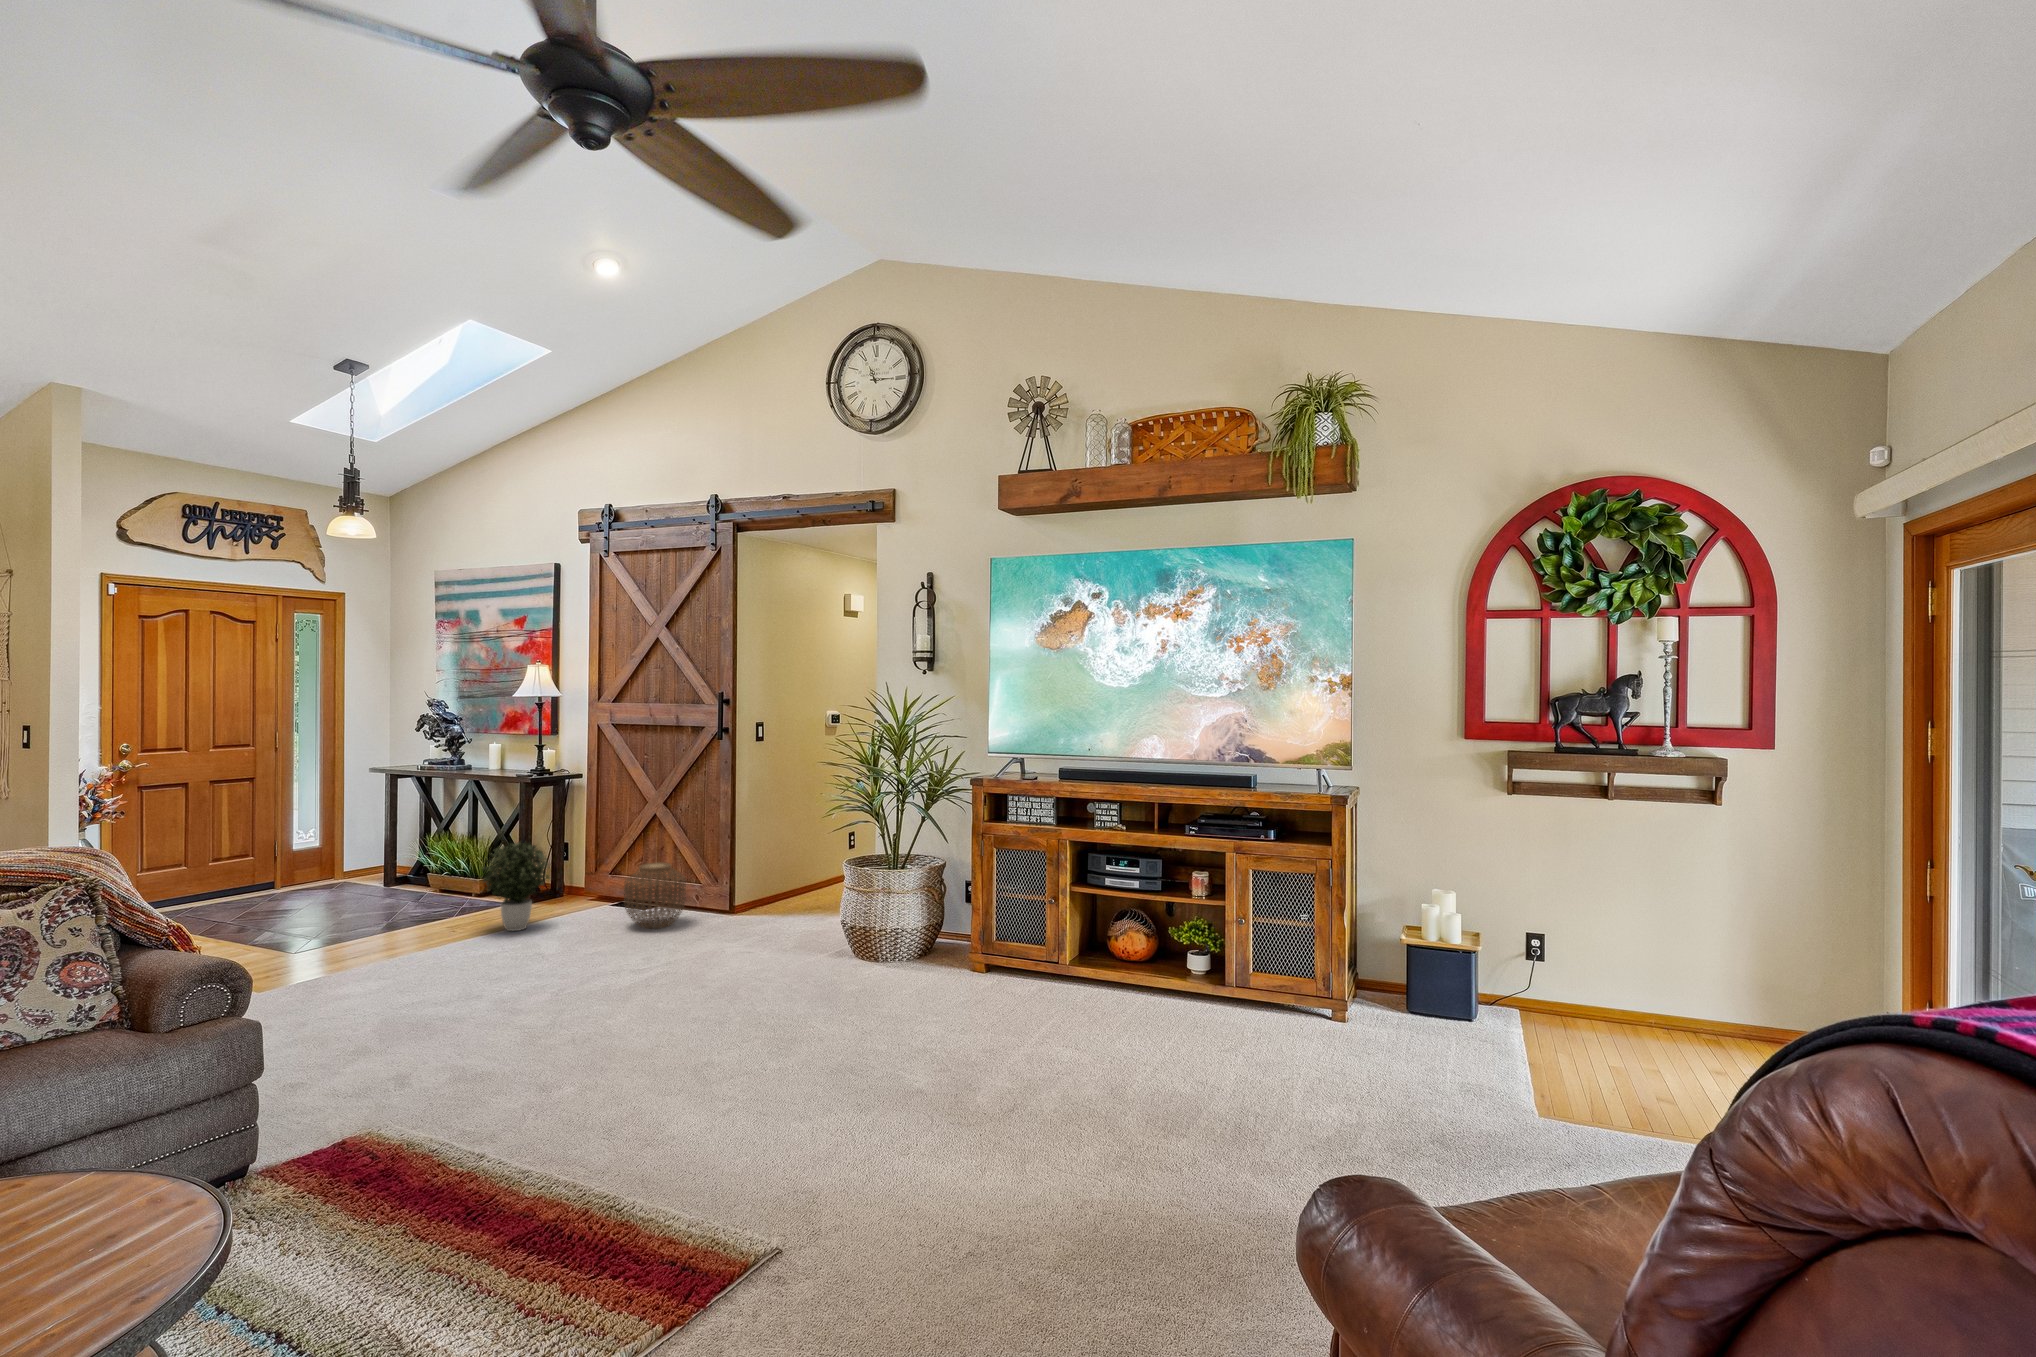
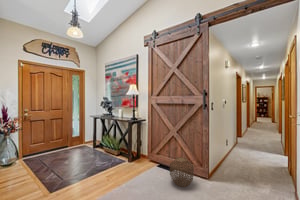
potted plant: present [482,842,549,931] -> none [118,146,142,182]

